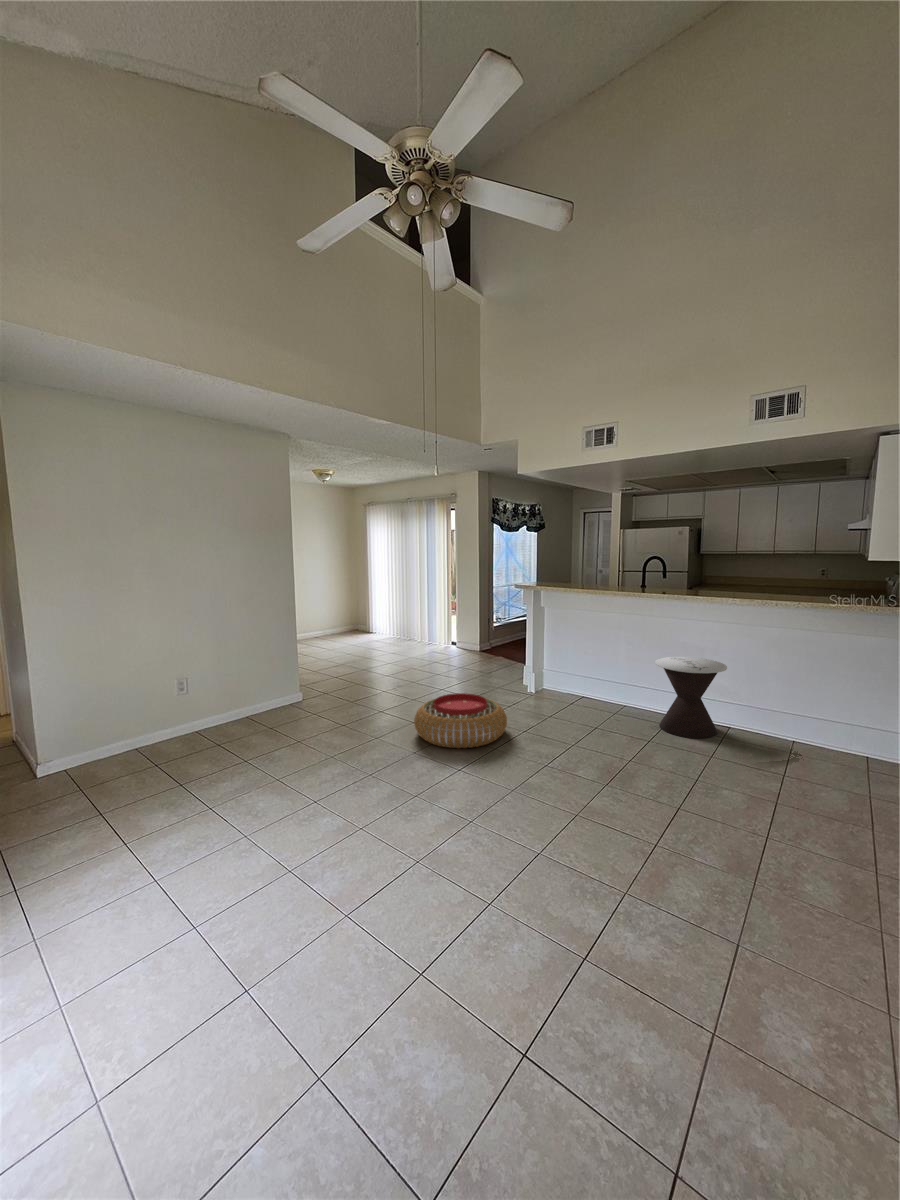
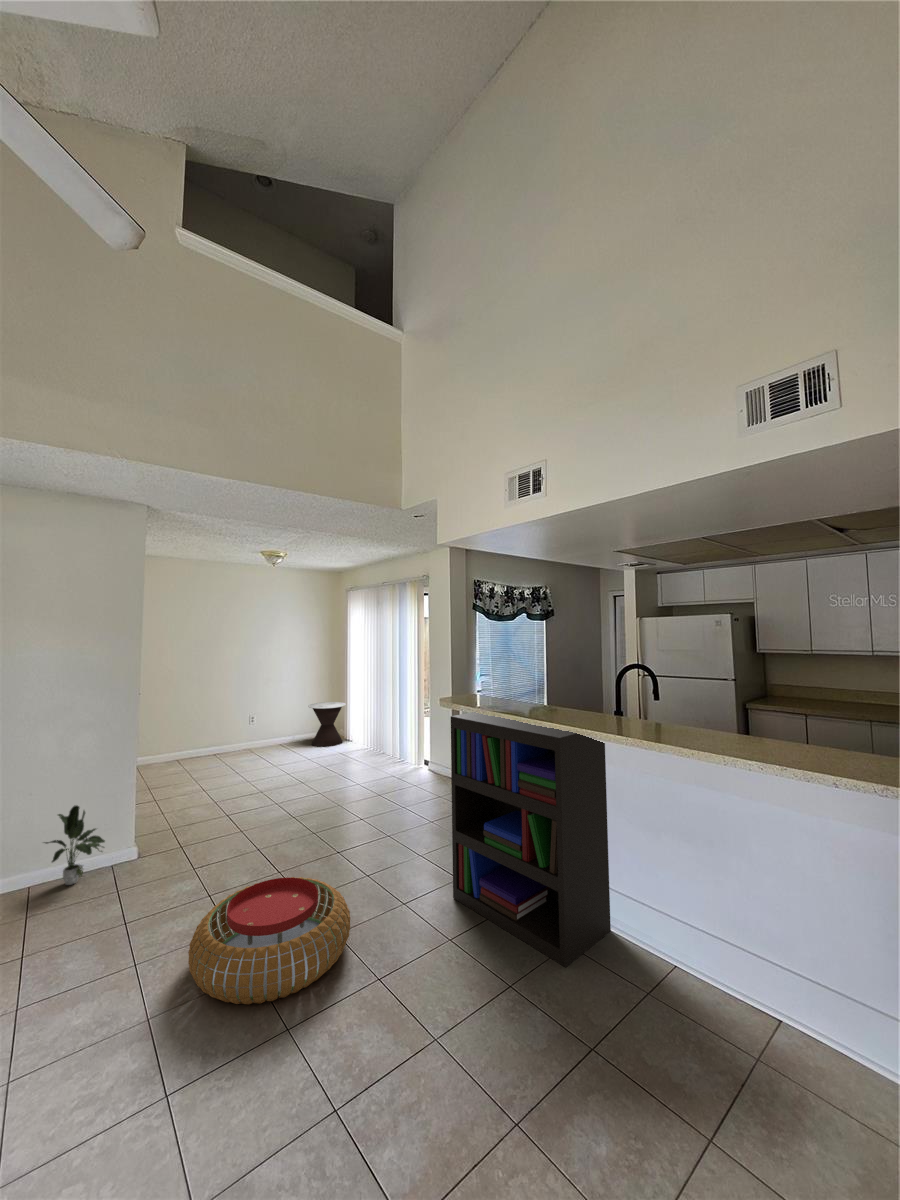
bookshelf: none [542,589,645,723] -> present [451,712,611,967]
side table: present [655,657,727,738] -> present [308,702,346,747]
potted plant: none [251,667,289,722] -> present [44,805,105,885]

